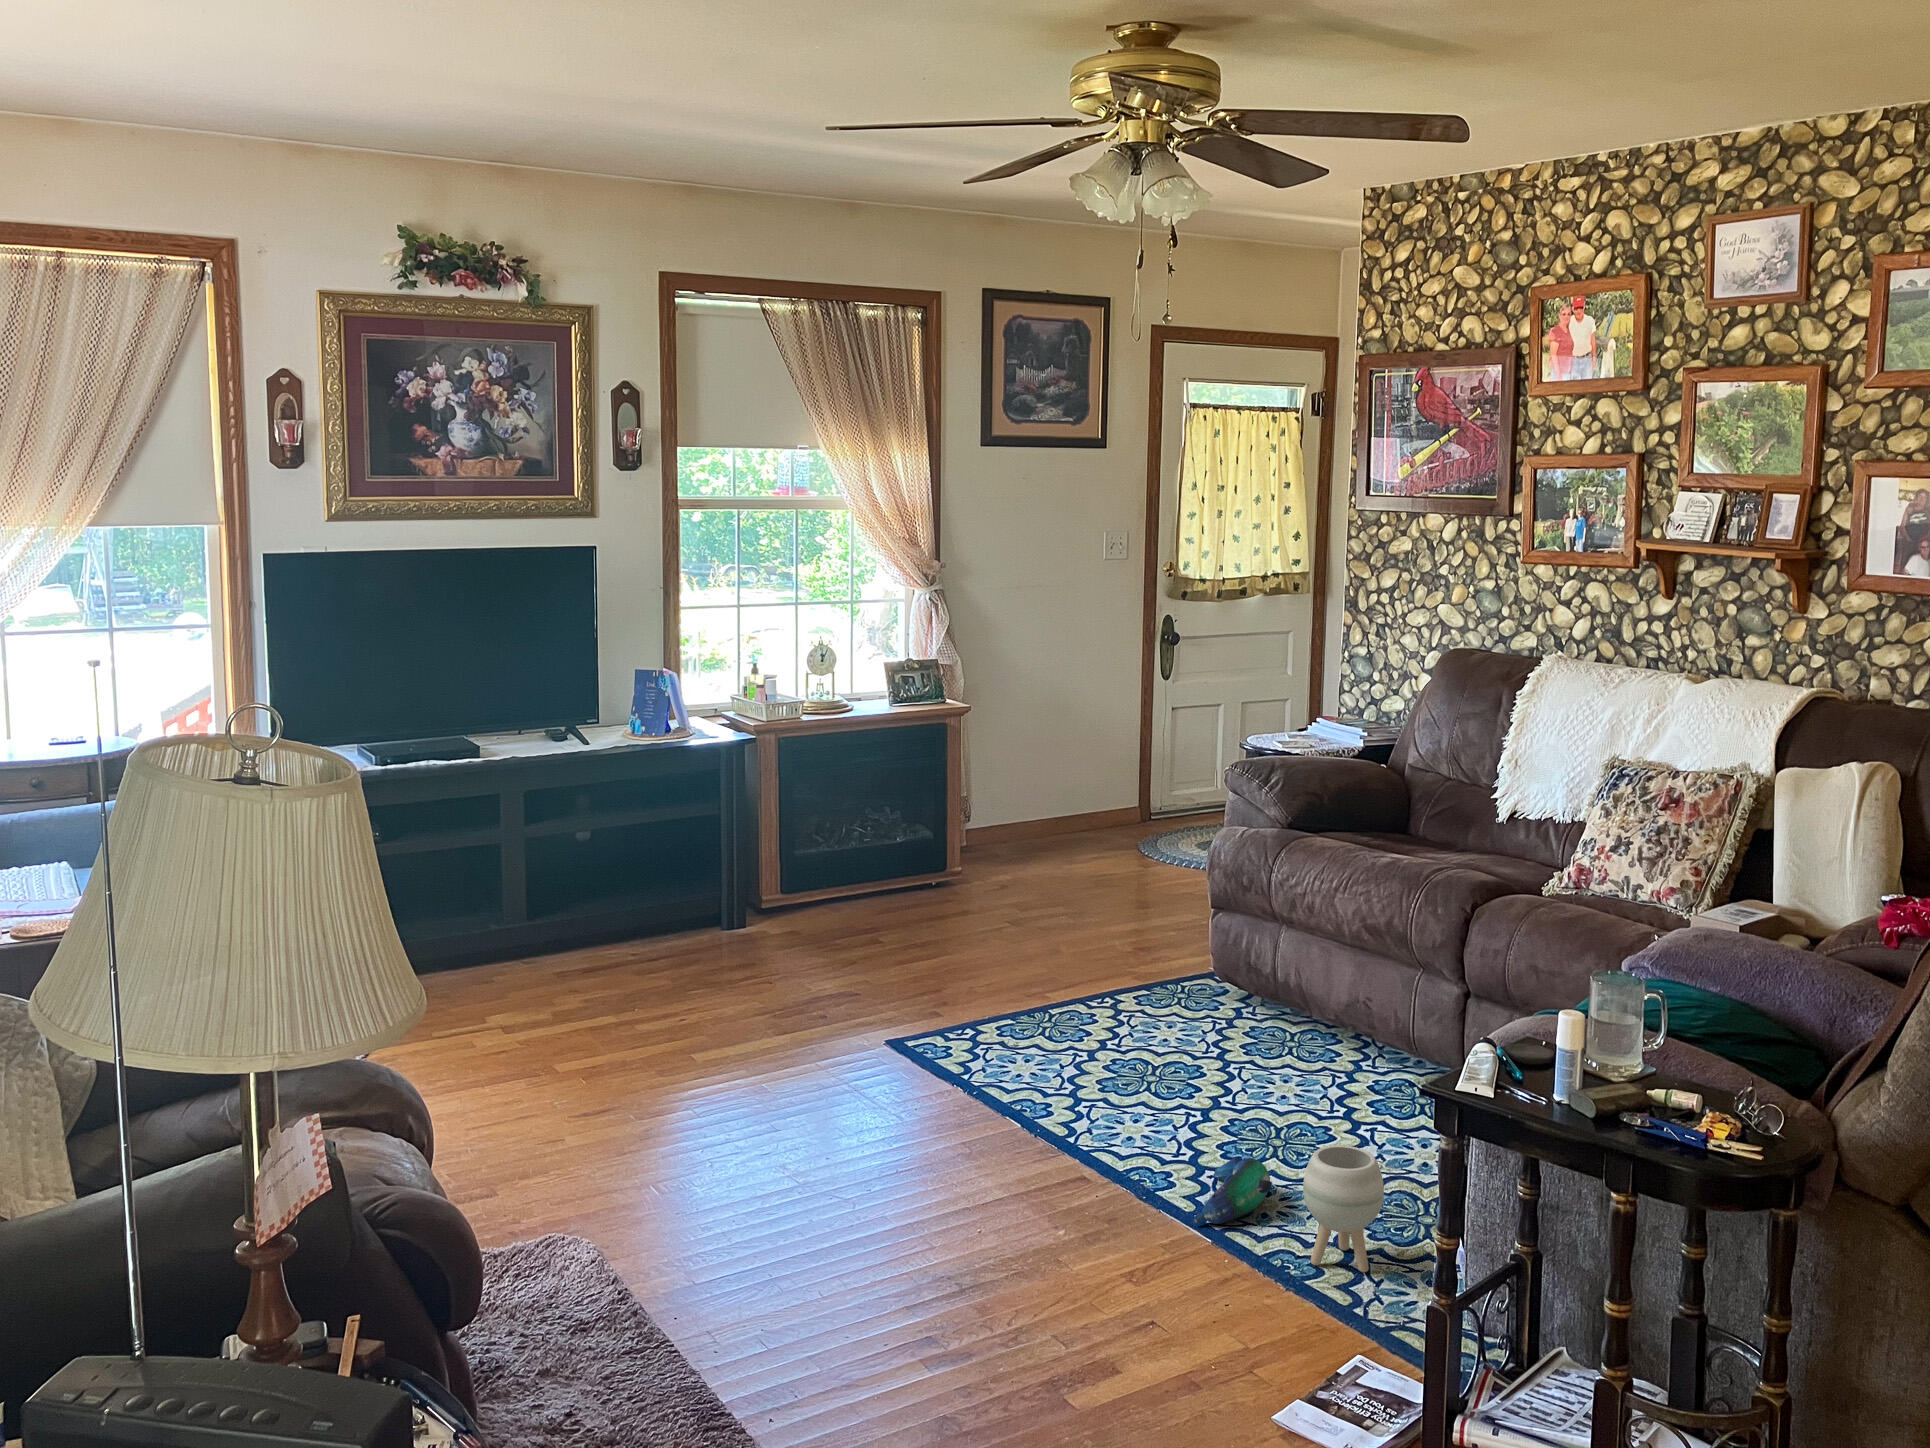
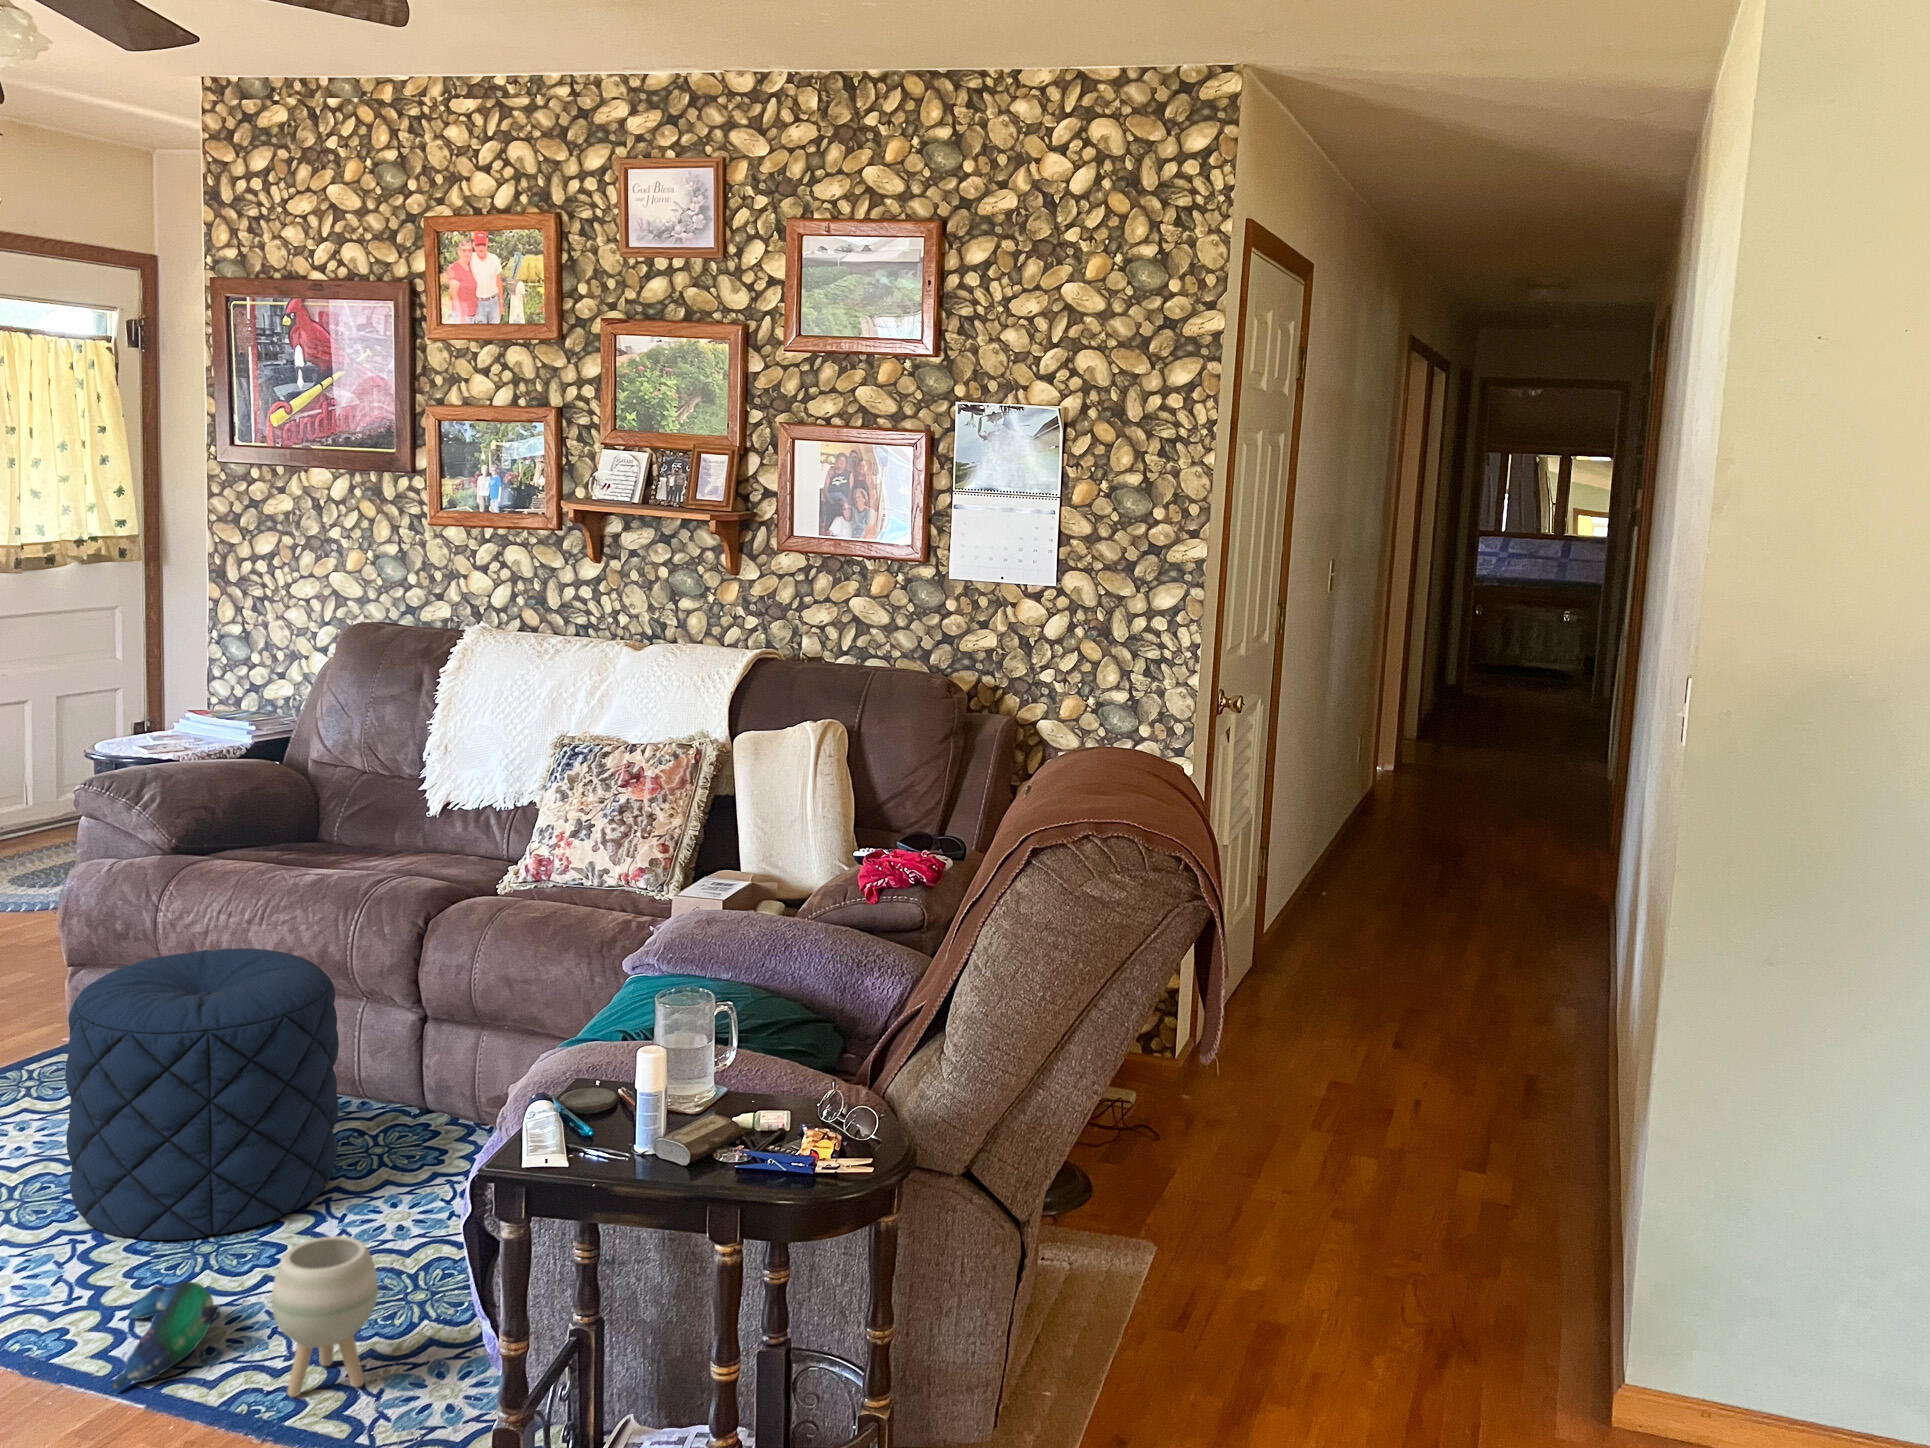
pouf: none [1191,908,1389,1134] -> present [65,948,339,1240]

